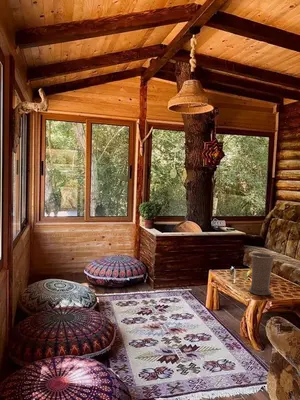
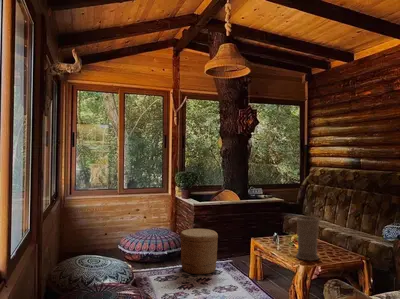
woven basket: none [142,258,178,302] -> present [180,229,218,275]

